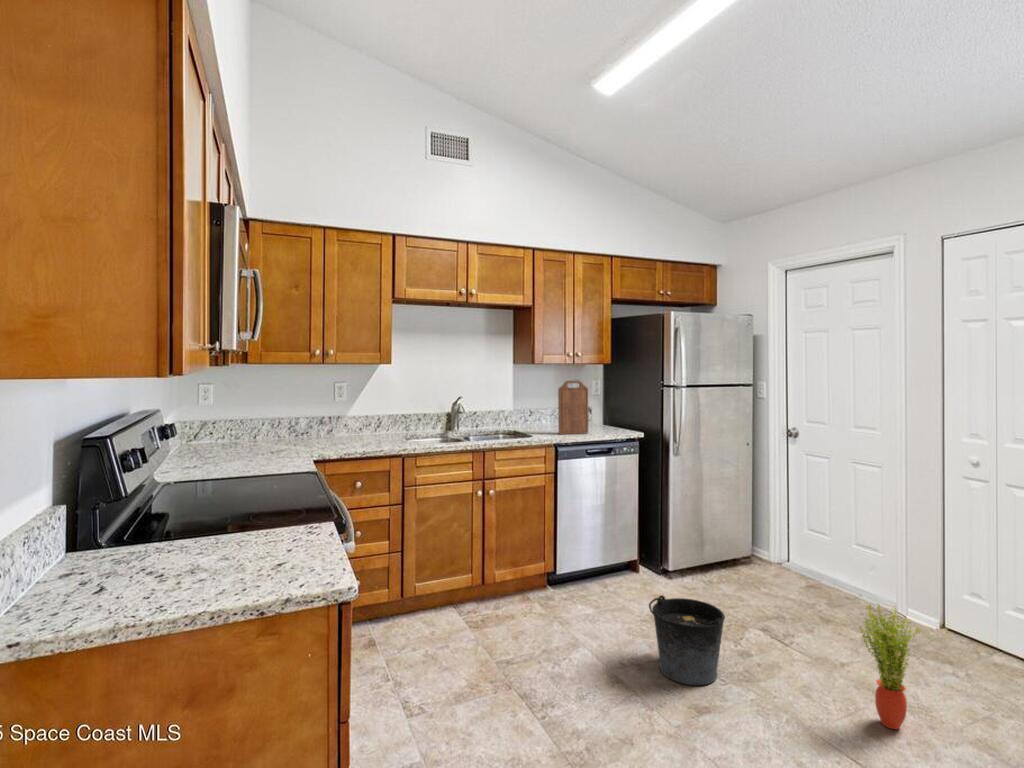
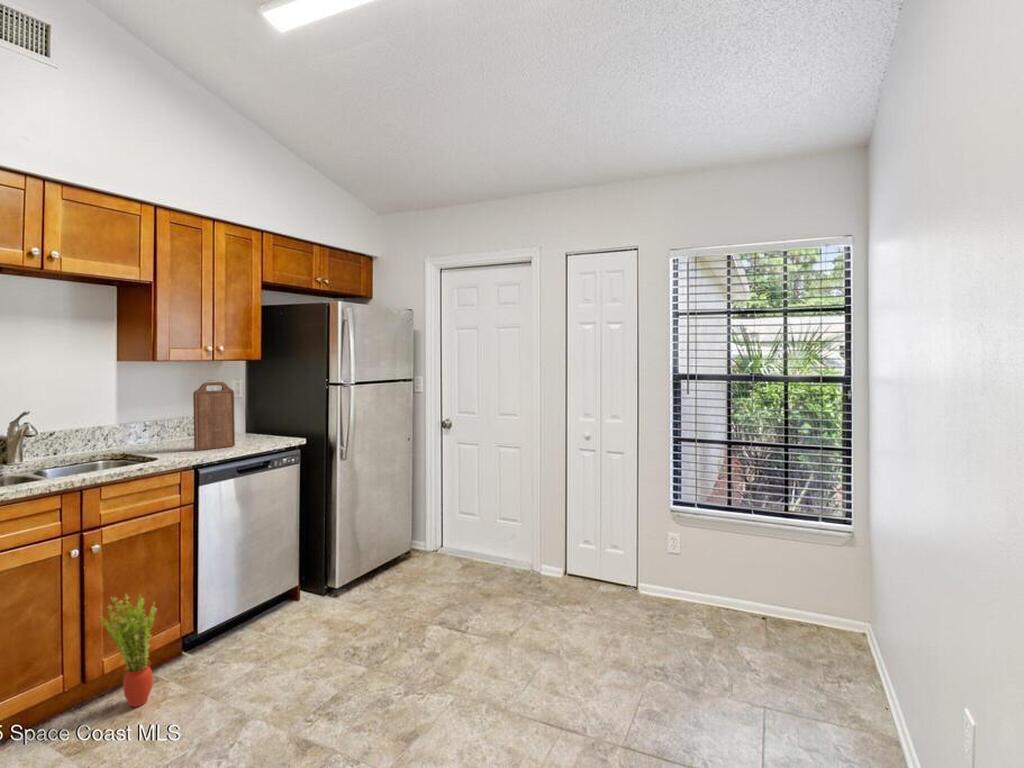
bucket: present [649,595,725,685] -> none [339,625,422,725]
potted plant: present [859,604,921,729] -> present [101,594,157,707]

